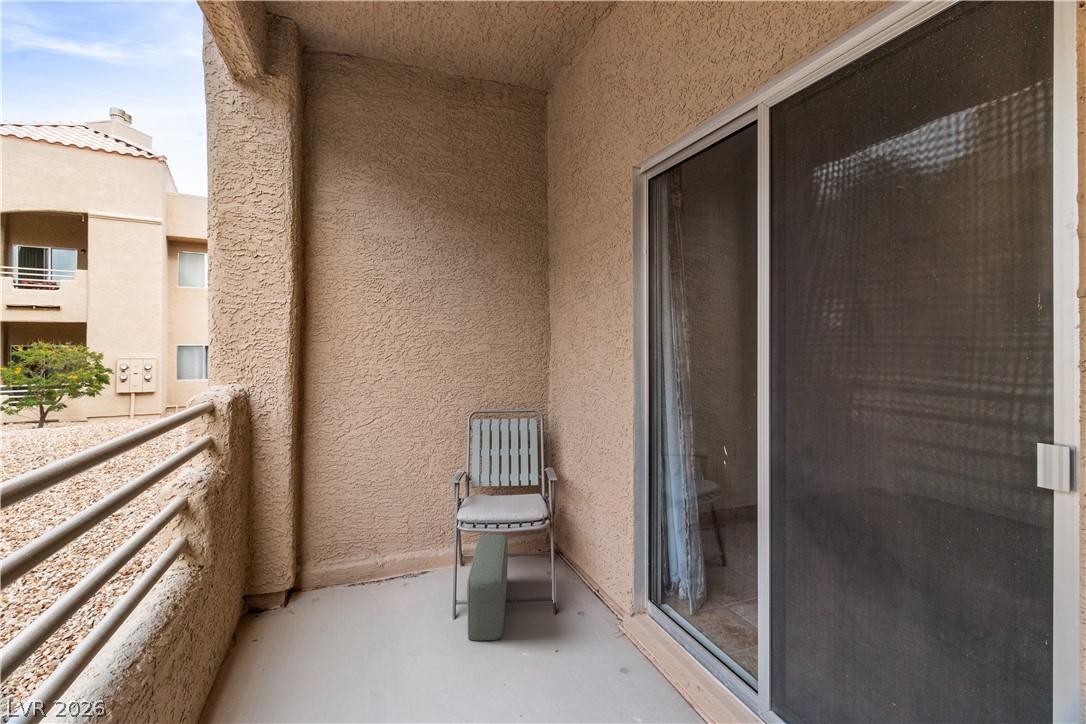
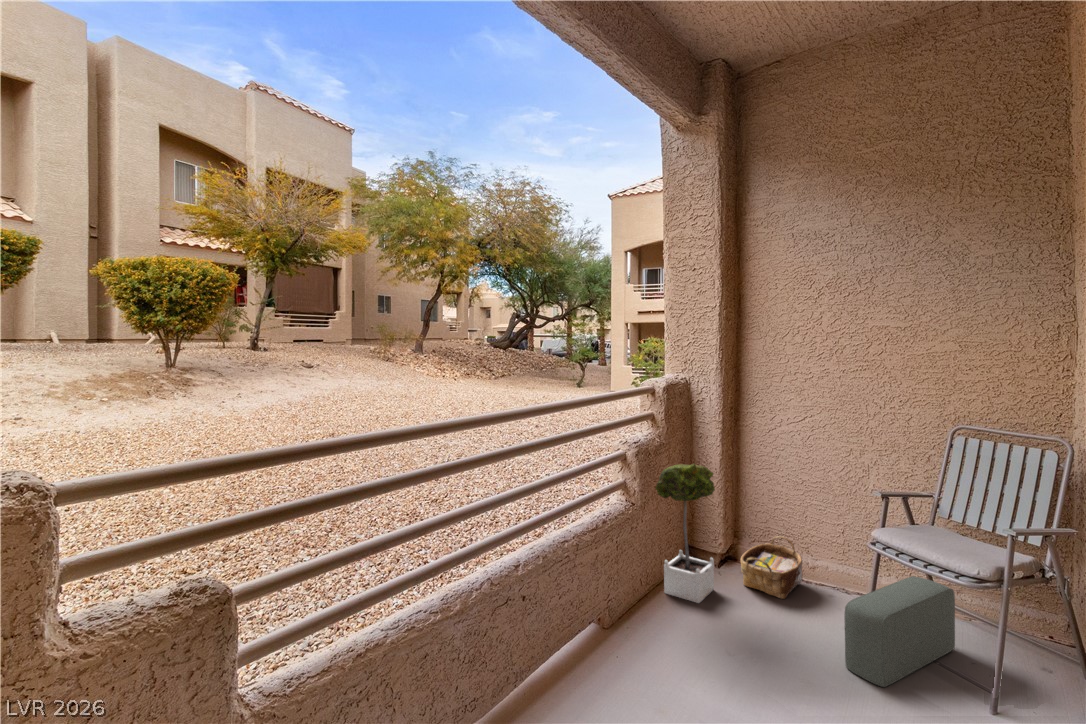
potted tree: none [233,491,316,678] -> present [656,464,715,603]
woven basket: none [325,542,384,612] -> present [740,536,802,599]

